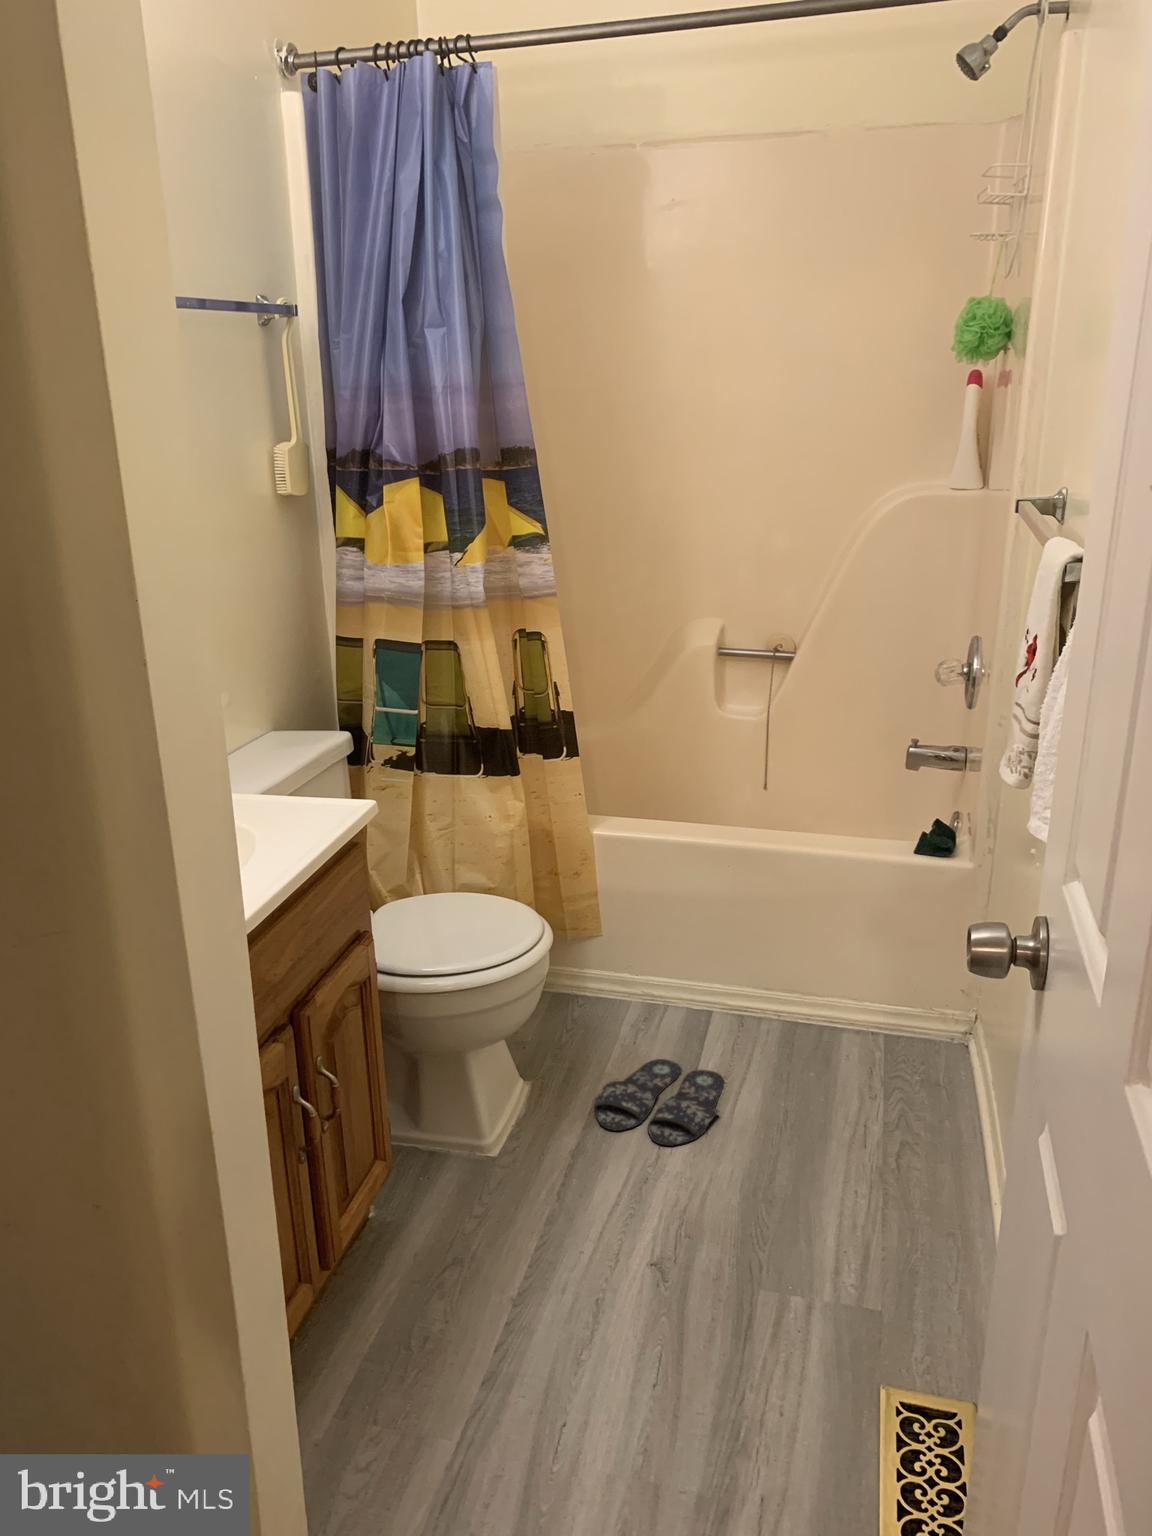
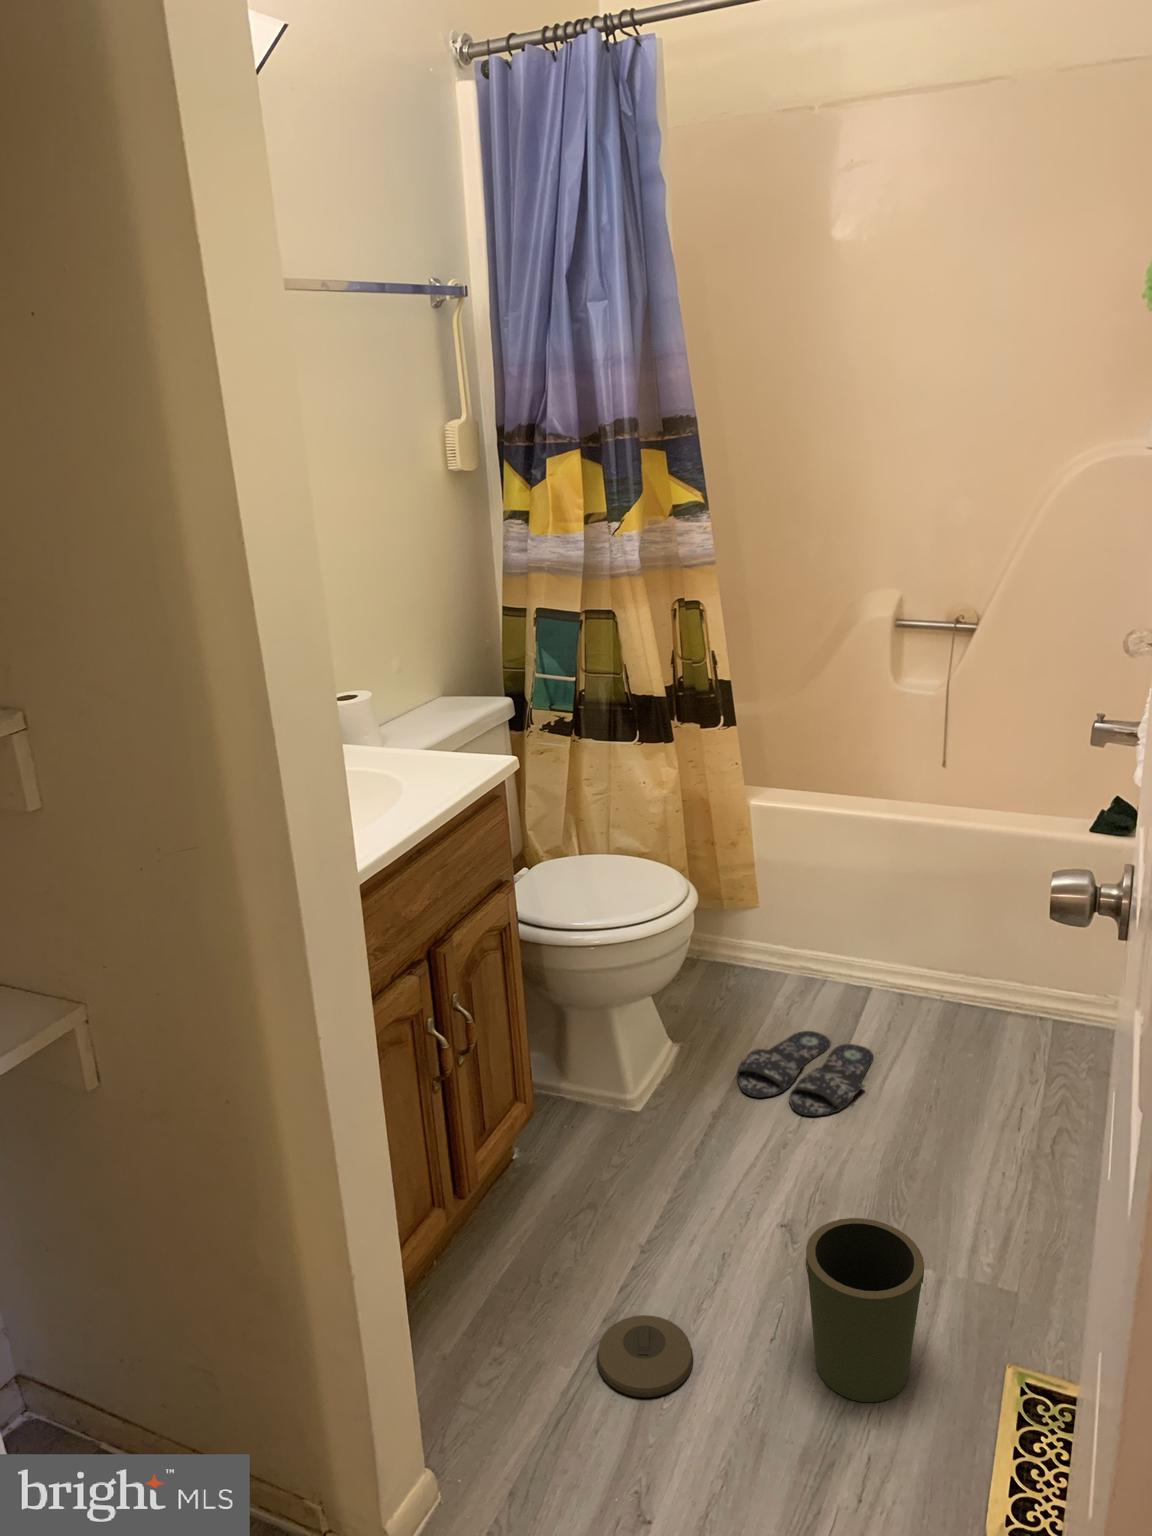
trash can: none [487,1246,801,1445] -> present [597,1218,924,1402]

